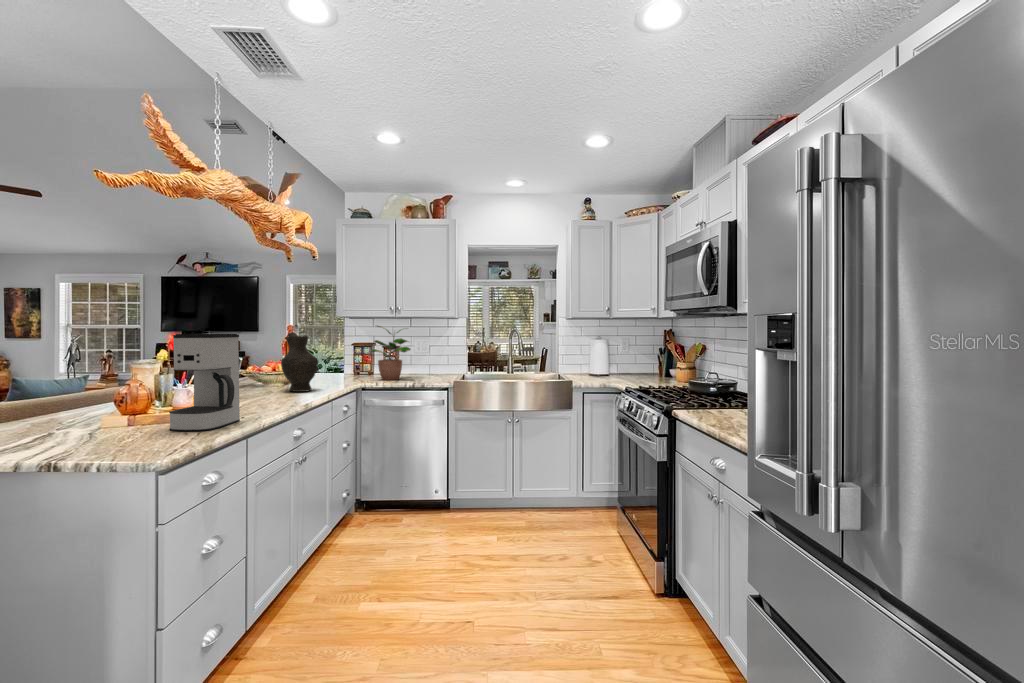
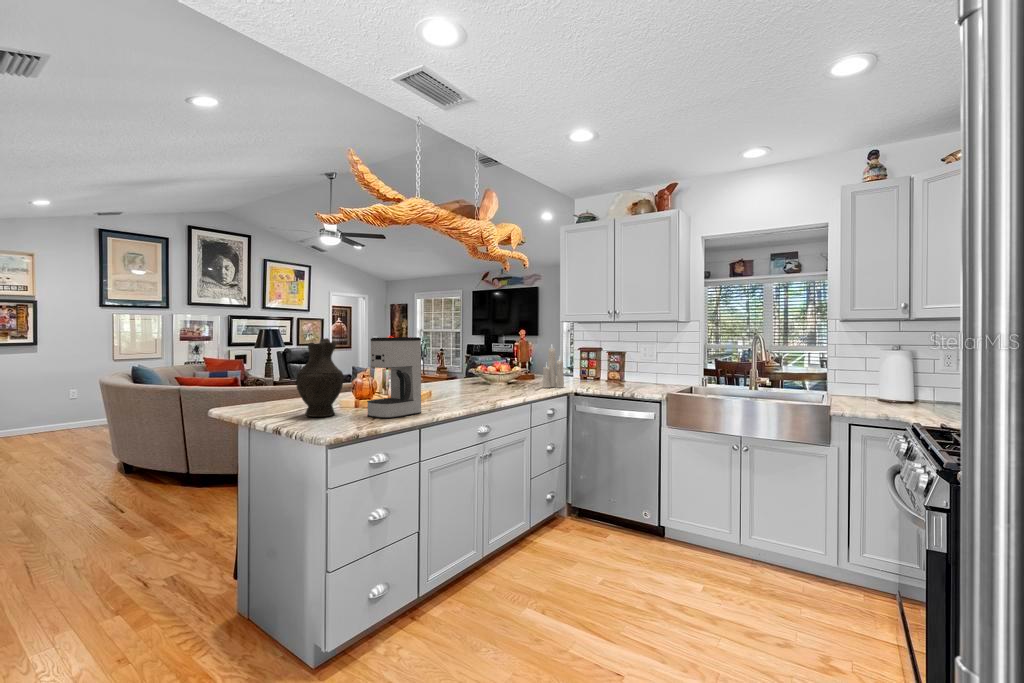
potted plant: present [370,326,410,380] -> none [584,329,630,386]
decorative vase: present [281,333,318,392] -> present [296,338,343,417]
candle: none [329,337,352,385] -> present [542,348,564,388]

